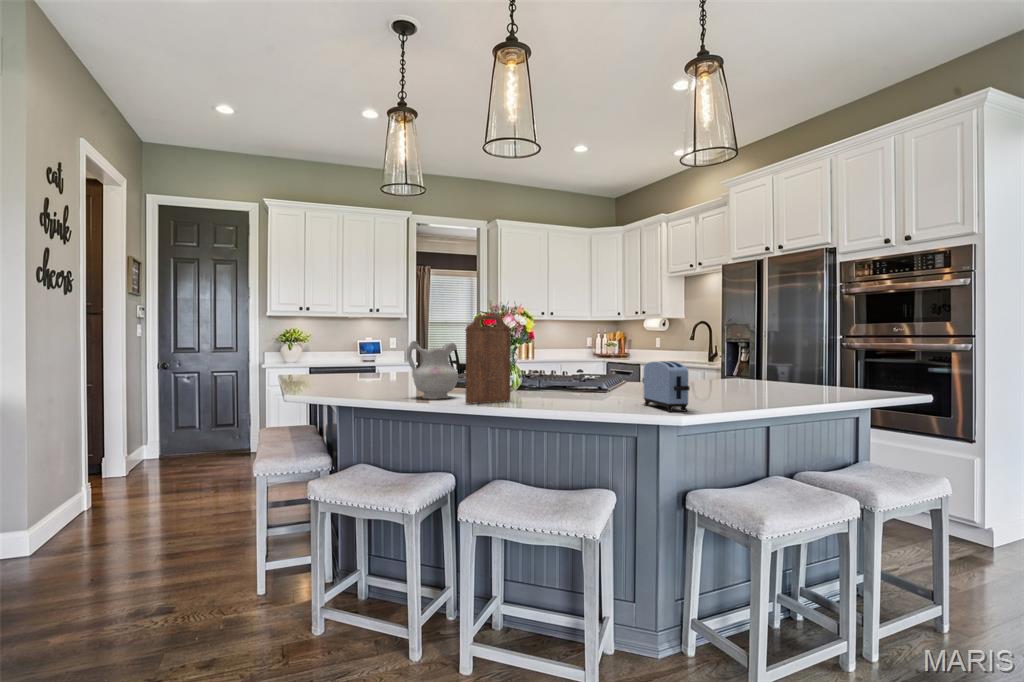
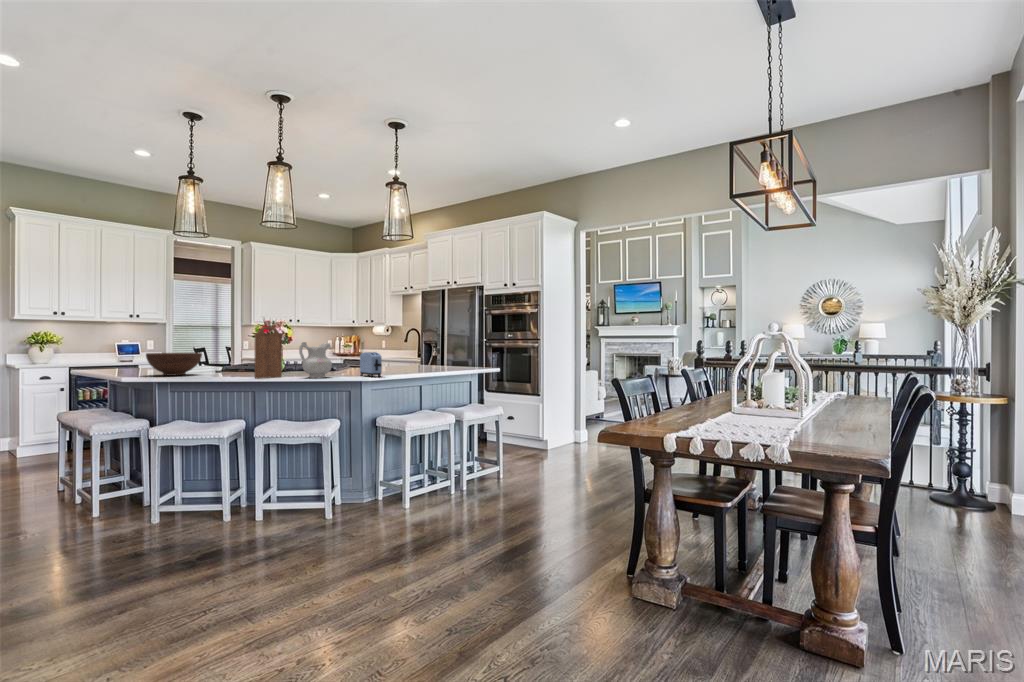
ceramic pitcher: present [407,341,458,399] -> present [299,342,332,378]
fruit bowl: none [337,356,408,390] -> present [146,353,202,376]

